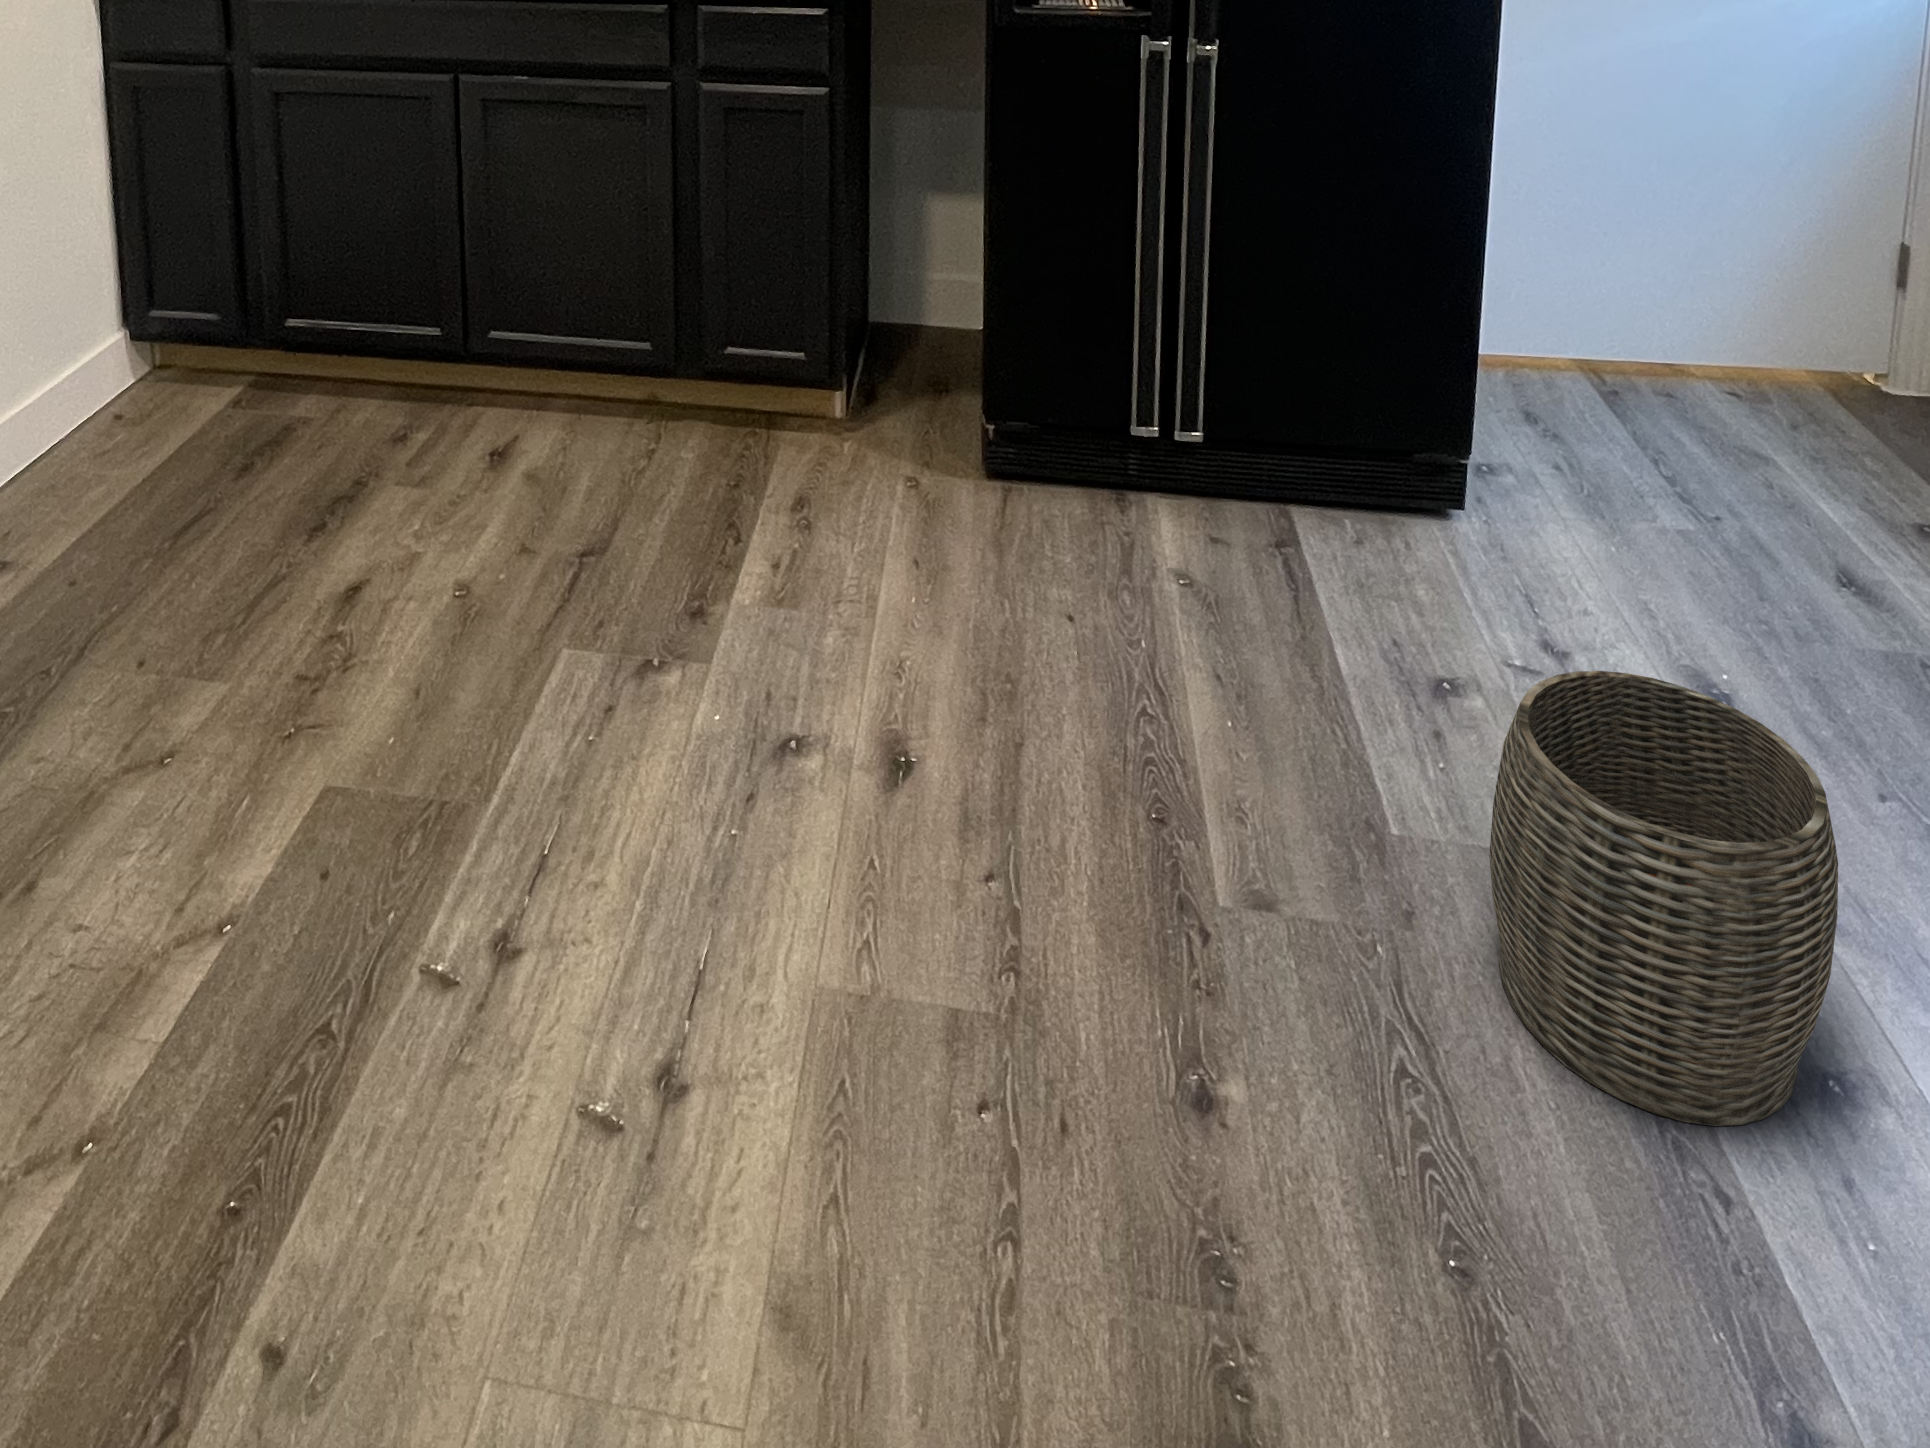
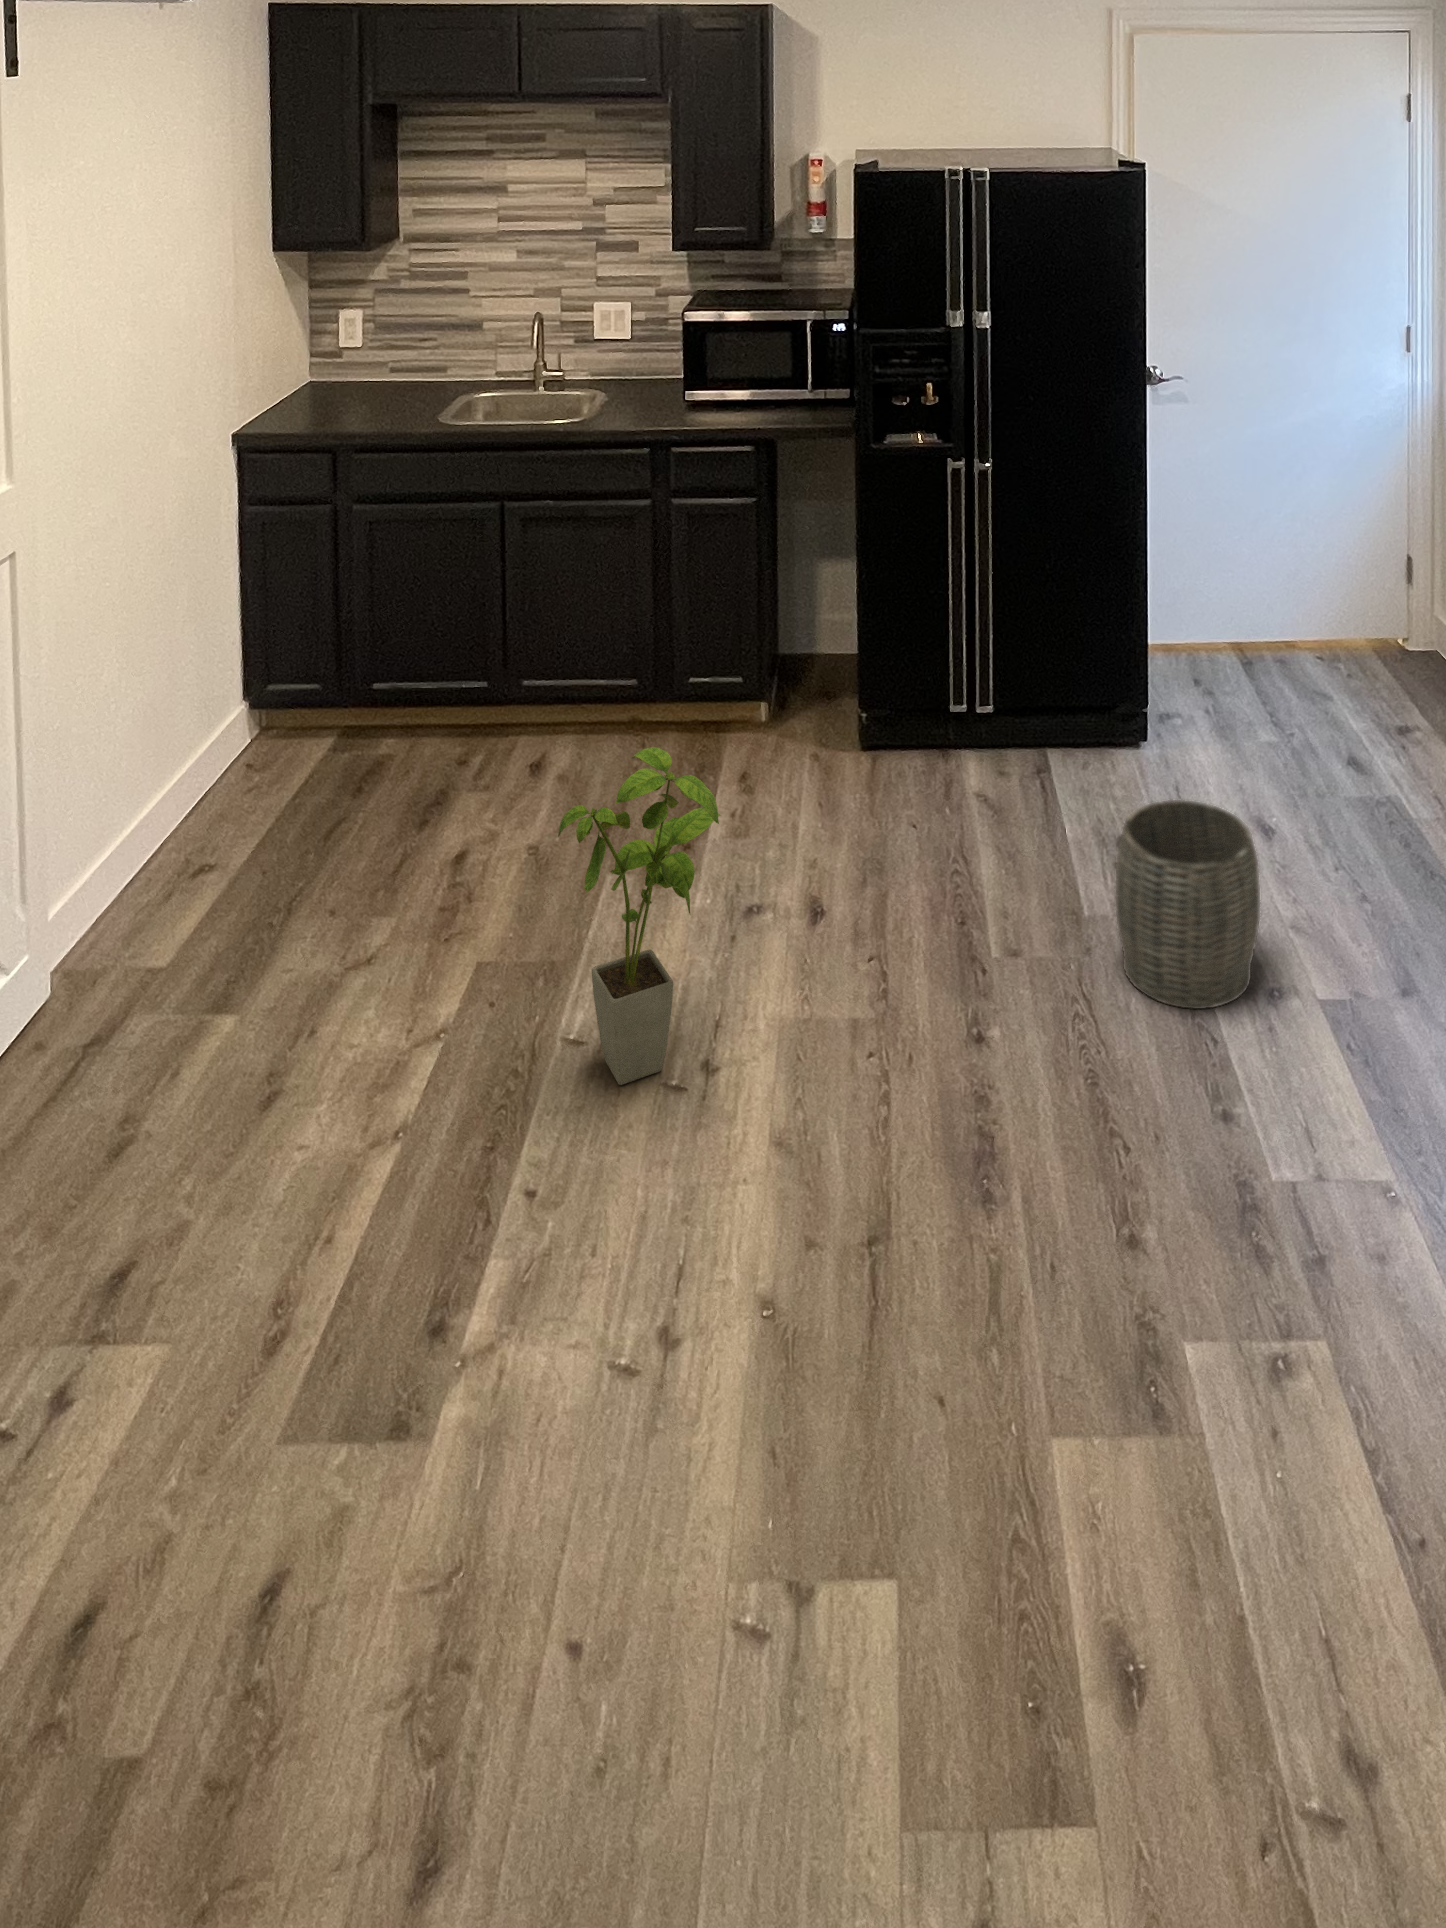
house plant: none [385,486,709,1102] -> present [558,747,721,1085]

